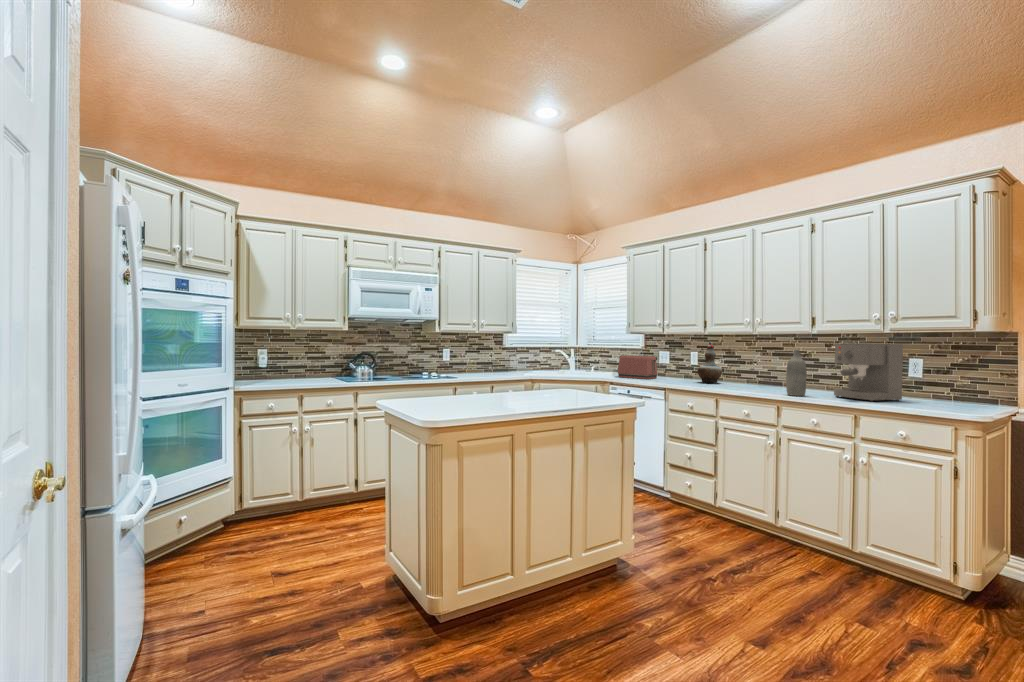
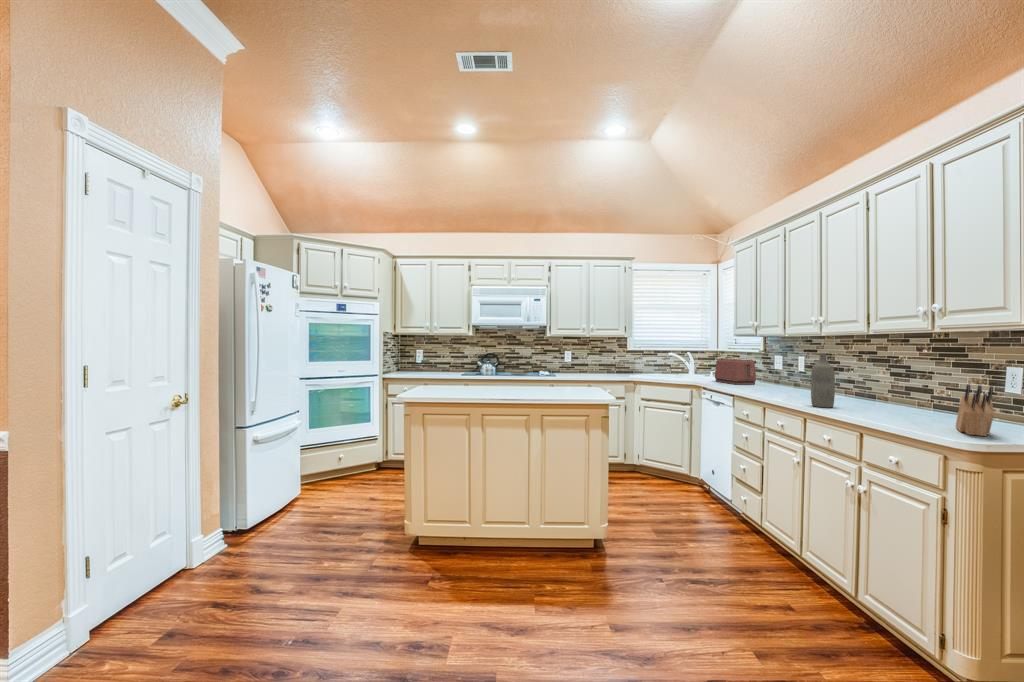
decorative vase: present [697,342,722,383] -> none [778,344,808,391]
coffee maker: present [834,344,903,401] -> none [847,346,952,422]
knife block: none [926,372,980,410] -> present [956,384,994,436]

